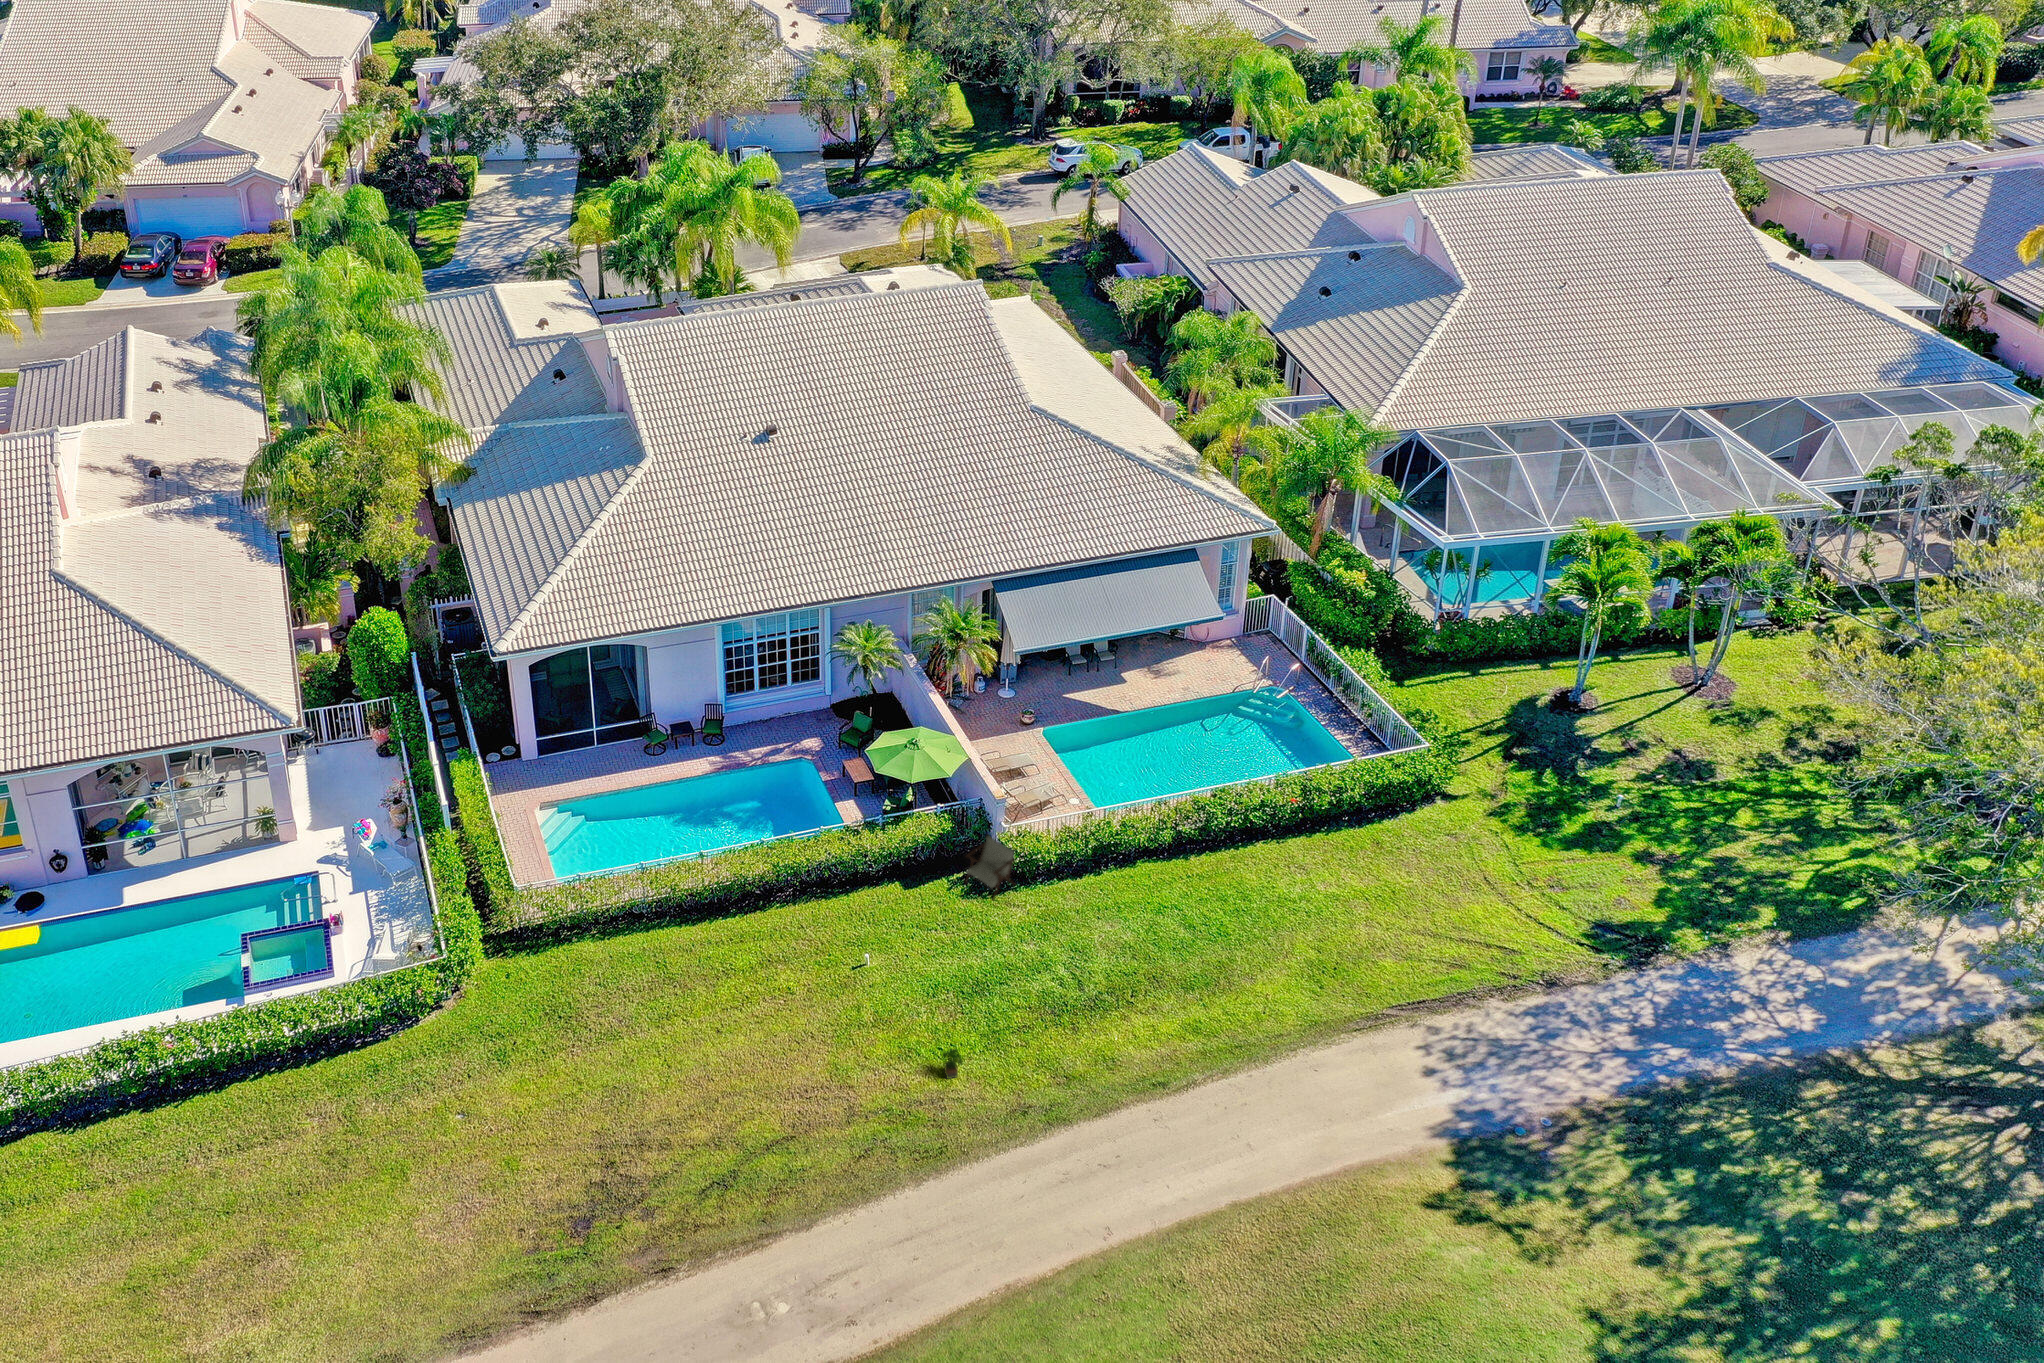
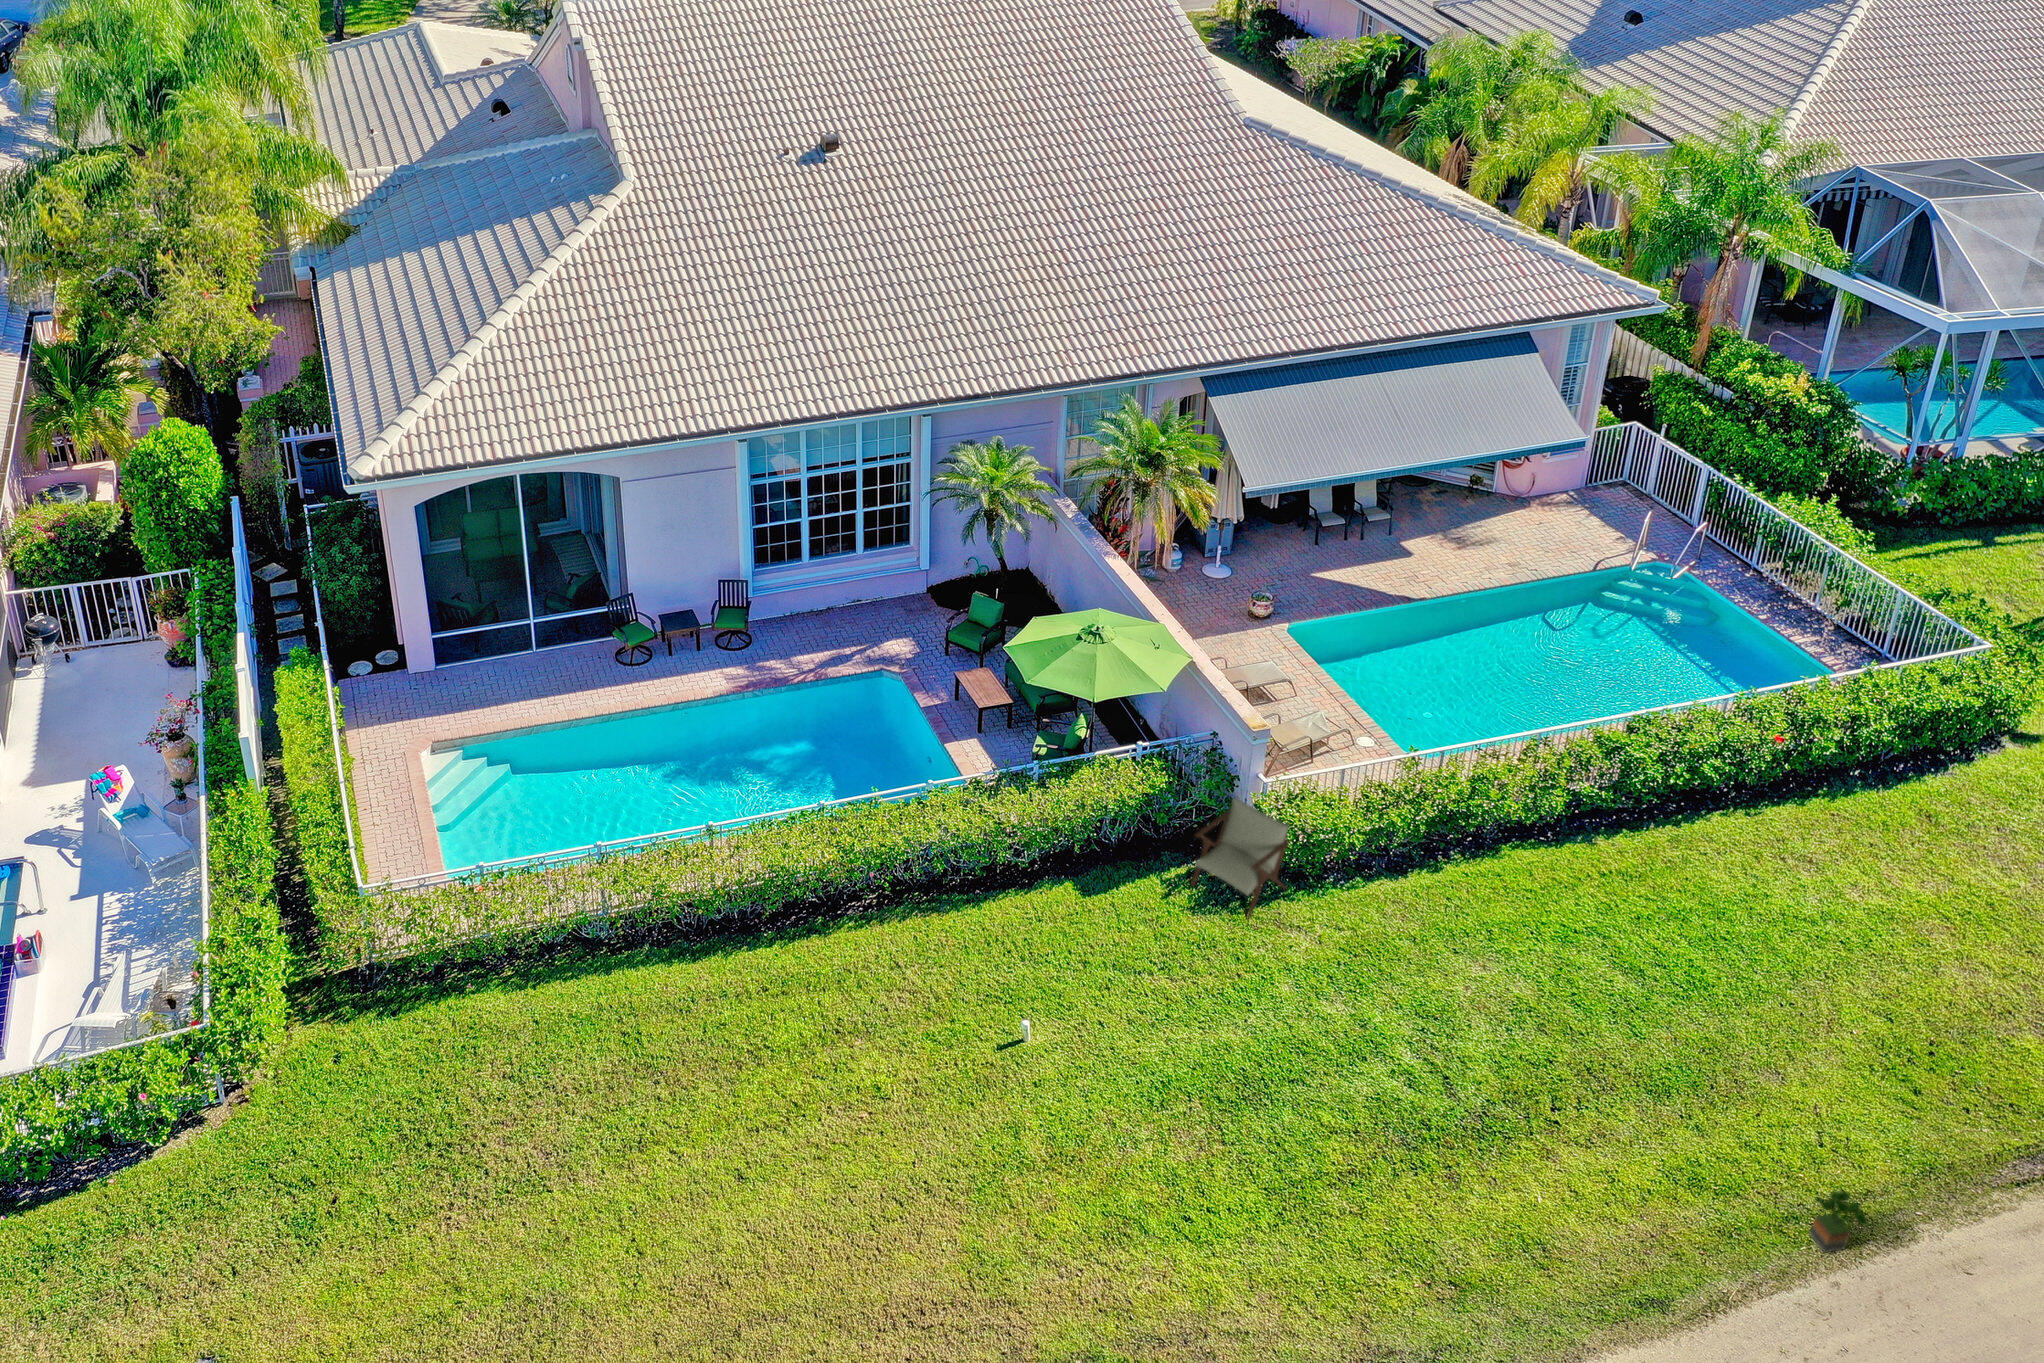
potted tree: present [942,1049,963,1079] -> present [1809,1190,1868,1253]

